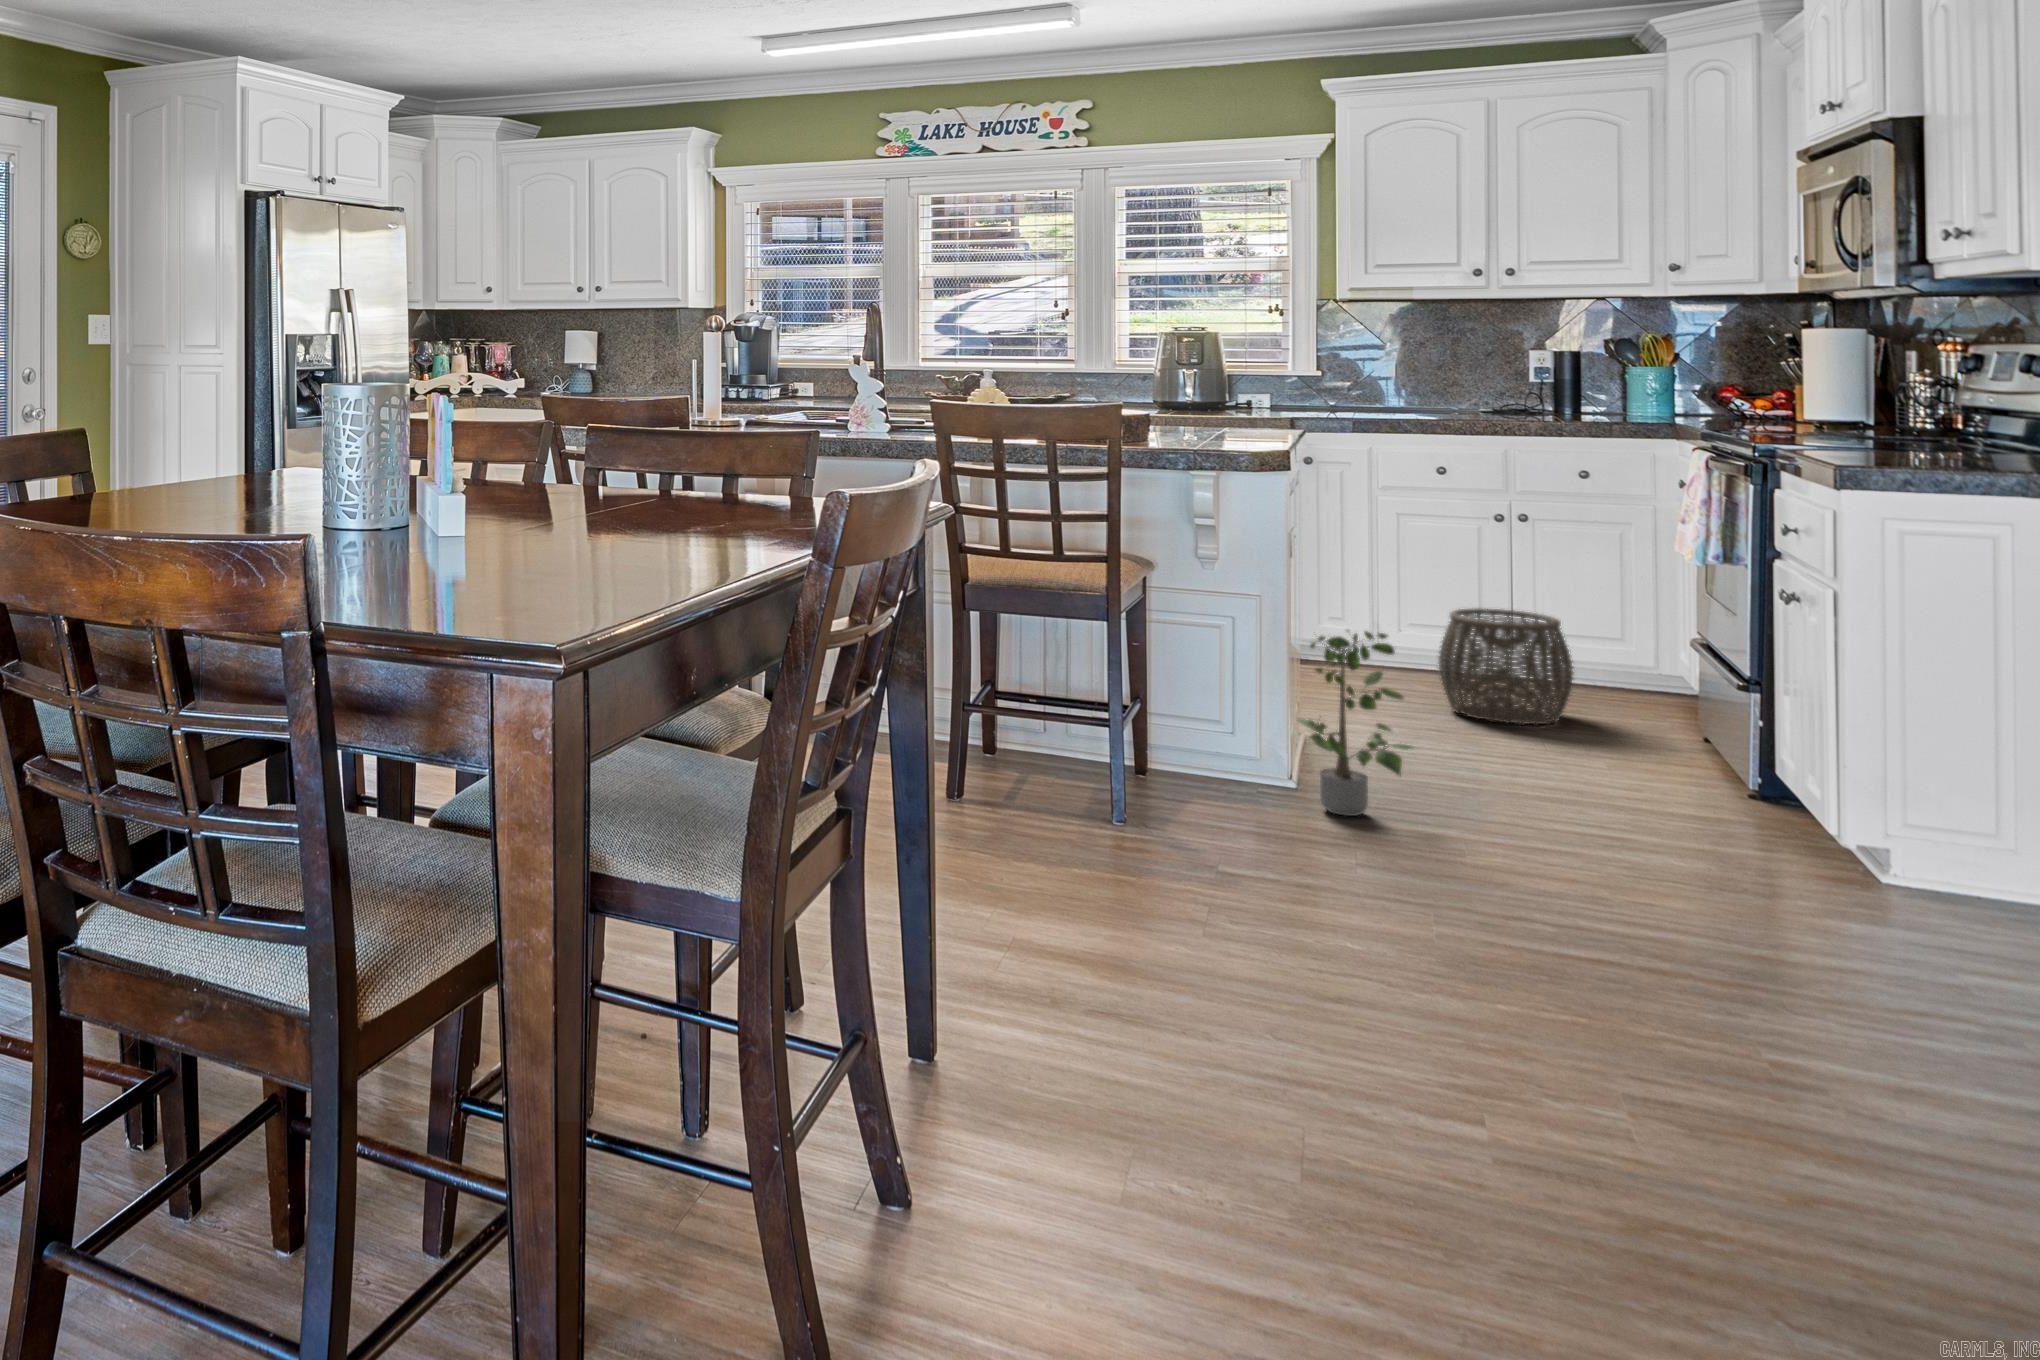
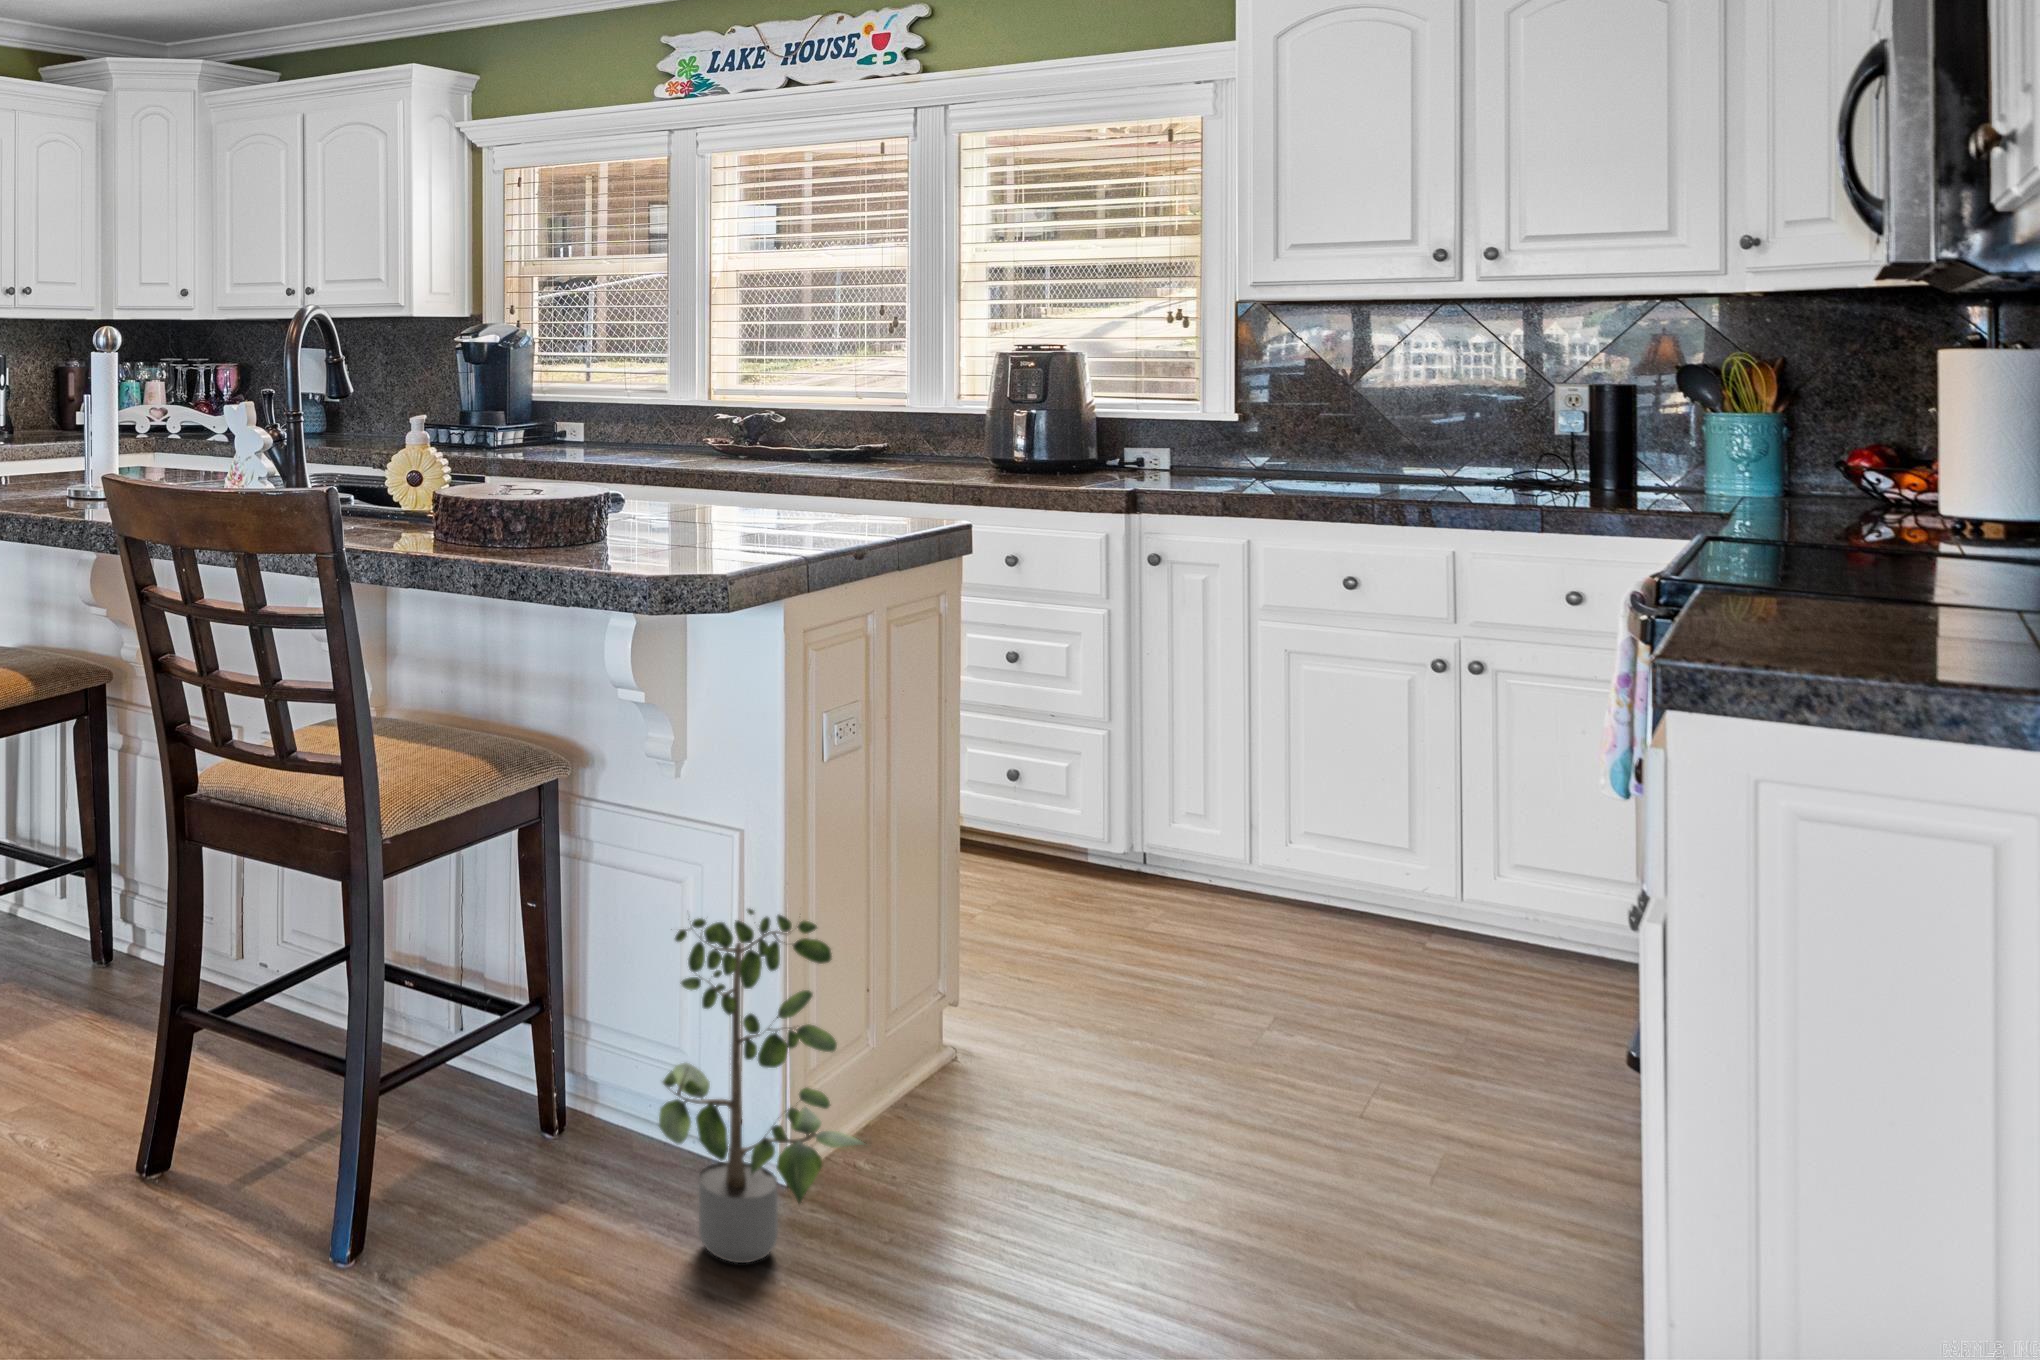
woven basket: present [1438,608,1574,725] -> none [1233,828,1458,1052]

